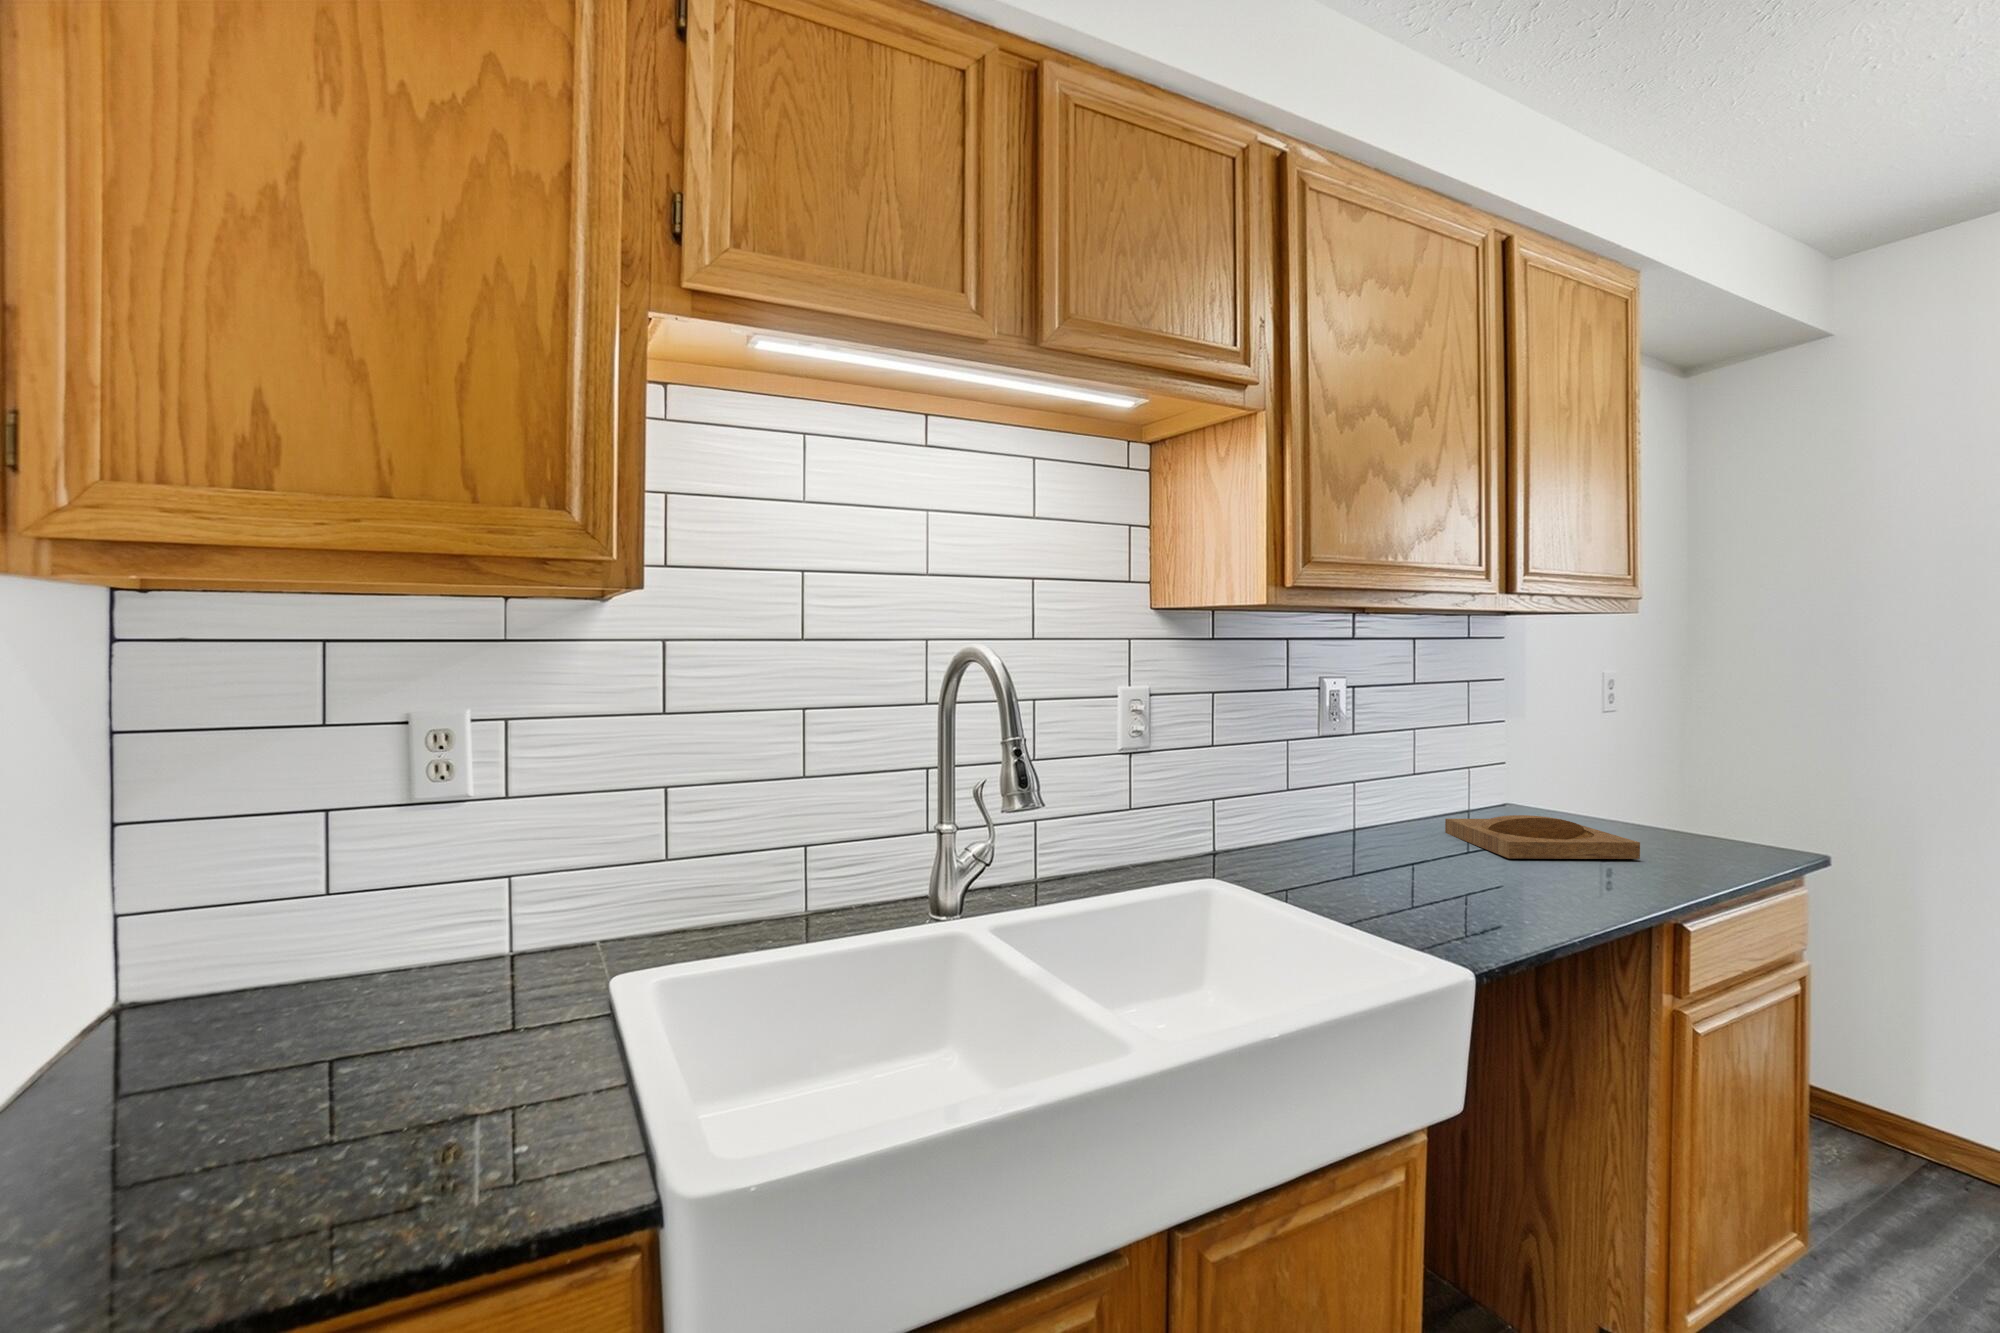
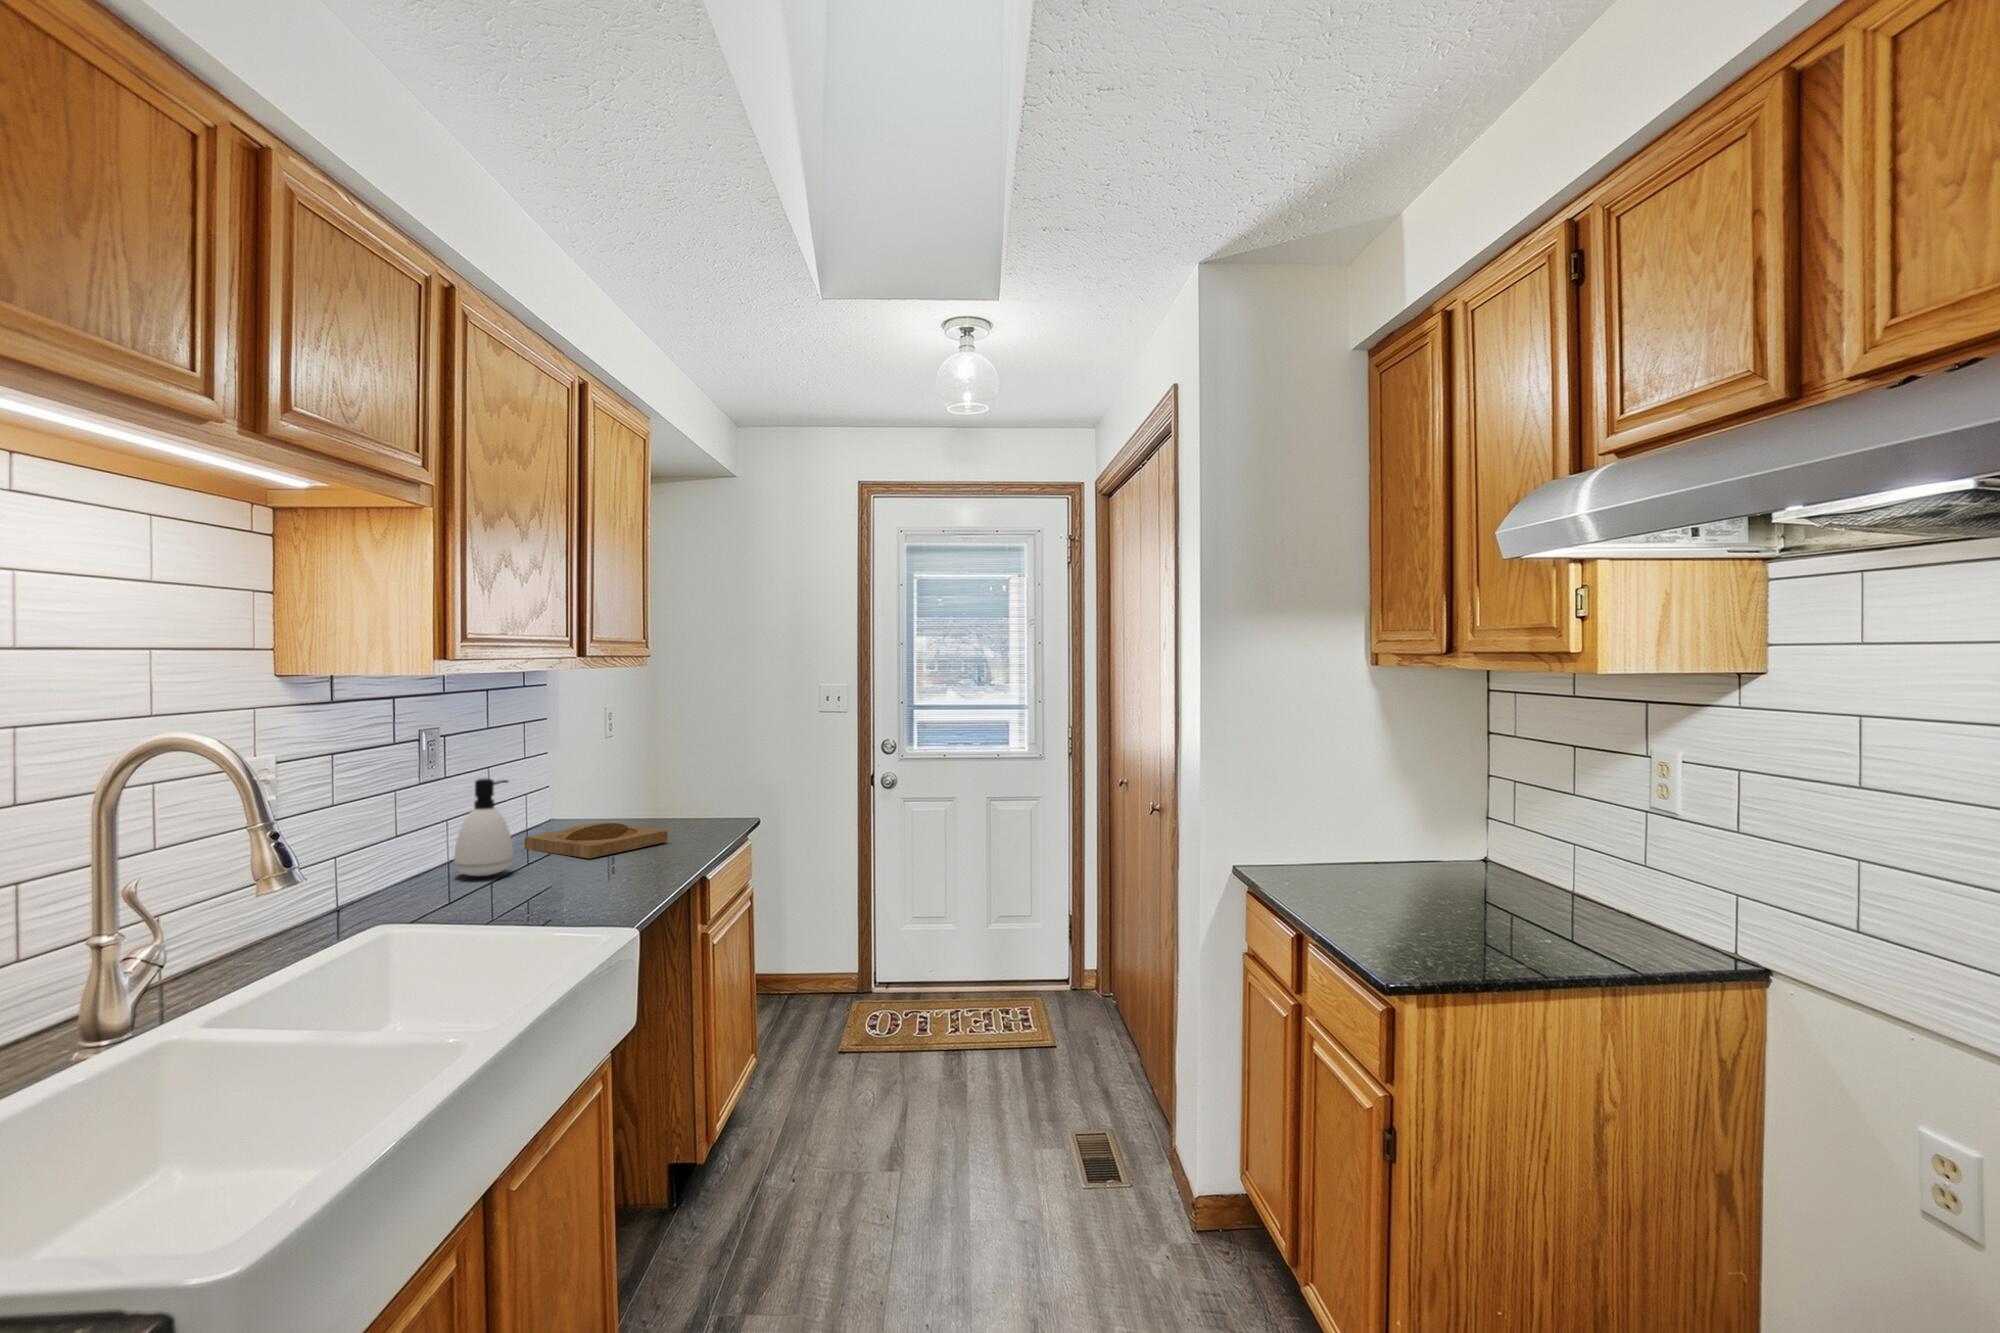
soap dispenser: none [1339,738,1404,853] -> present [454,778,513,876]

